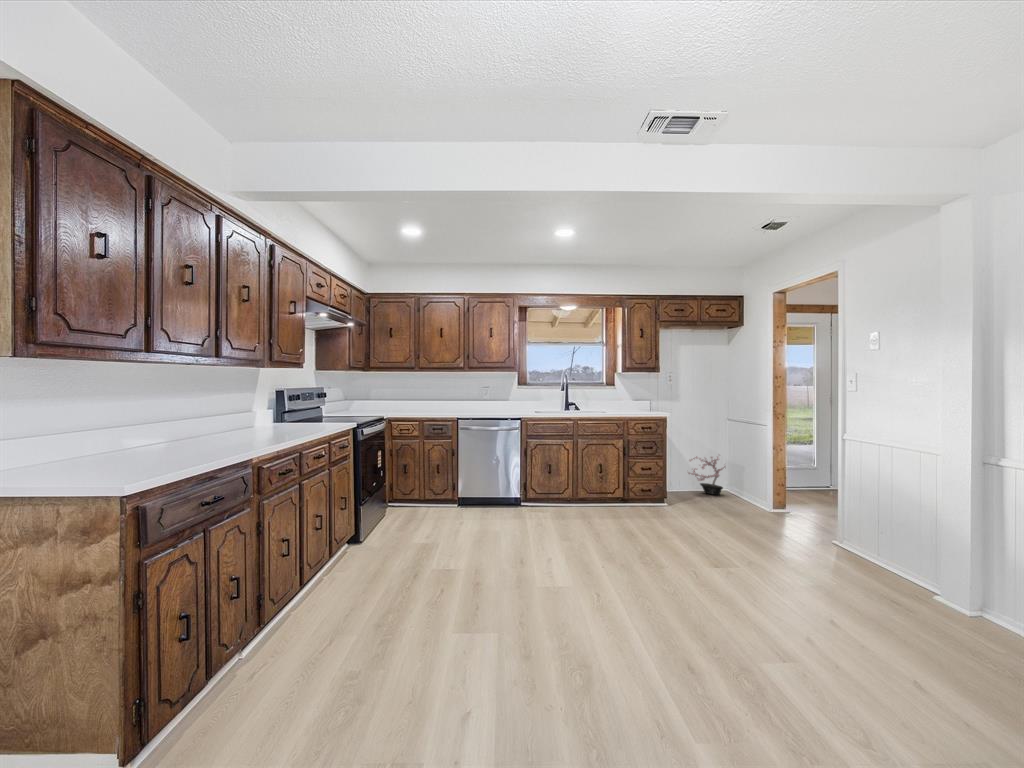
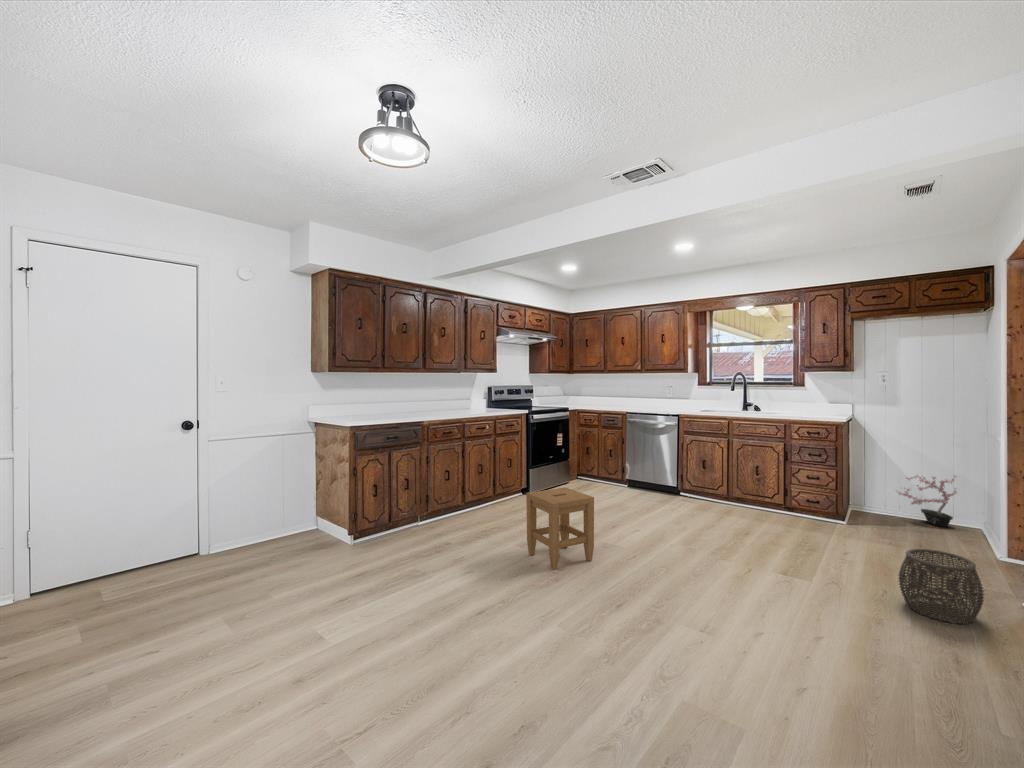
woven basket: none [832,520,902,582] -> present [899,549,984,624]
stool: none [525,532,612,669] -> present [526,487,594,569]

